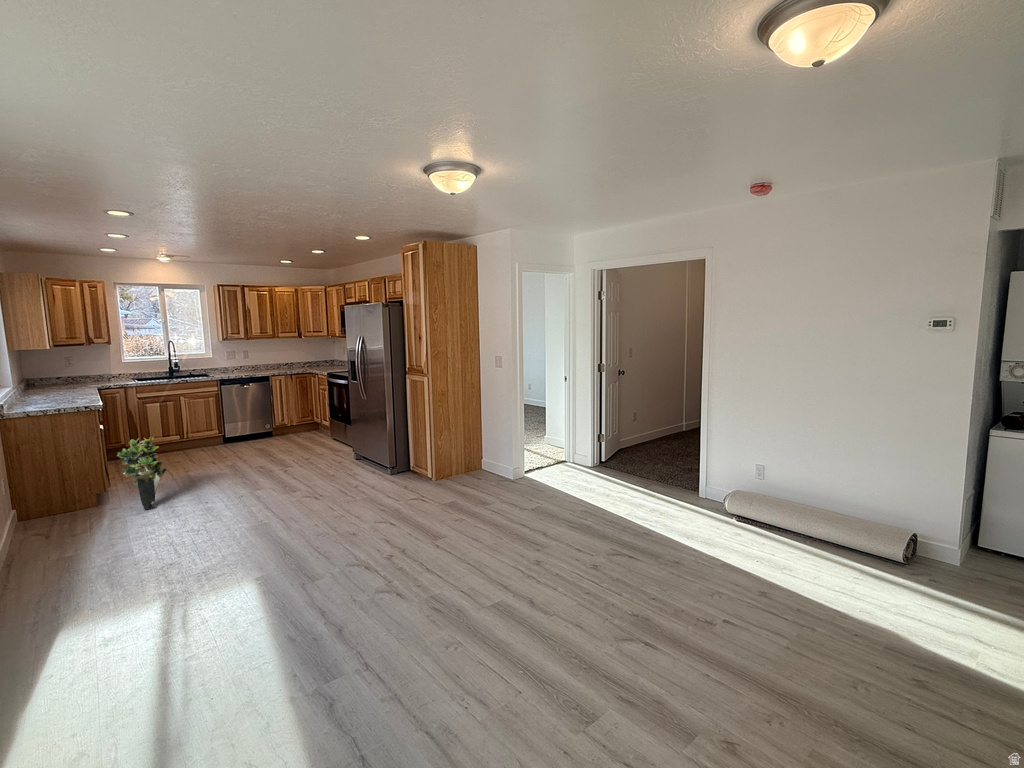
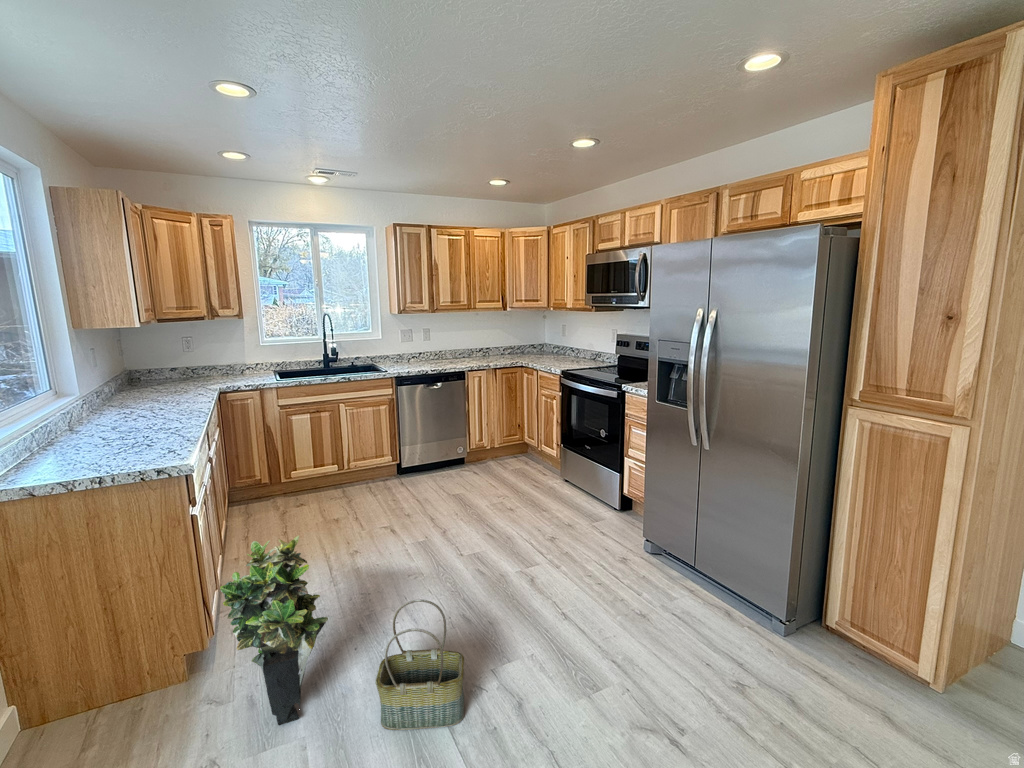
basket: none [189,457,232,507] -> present [376,599,464,730]

